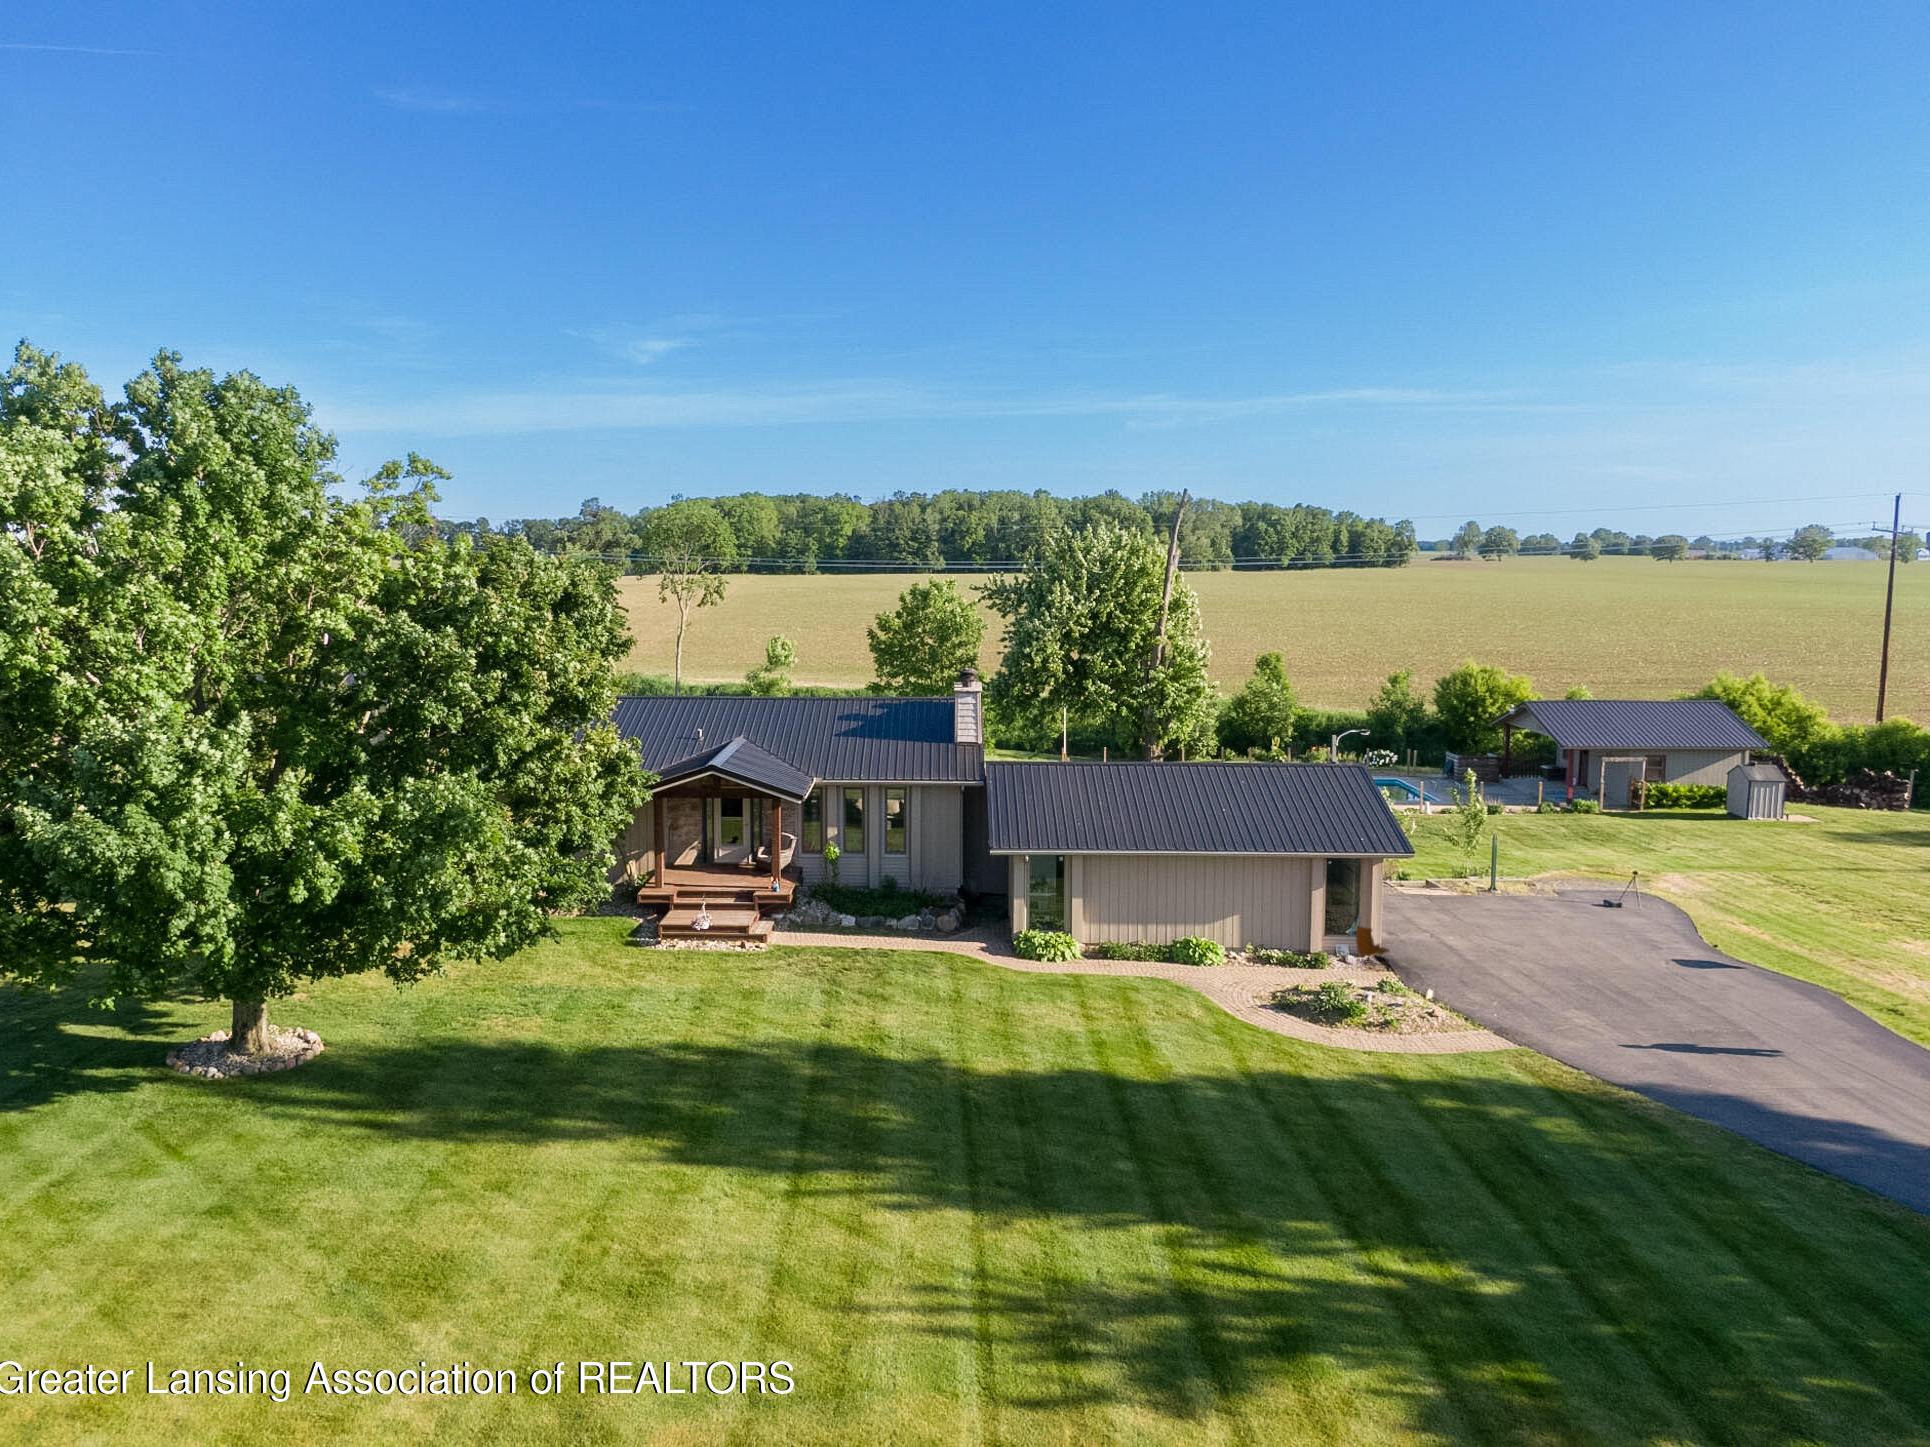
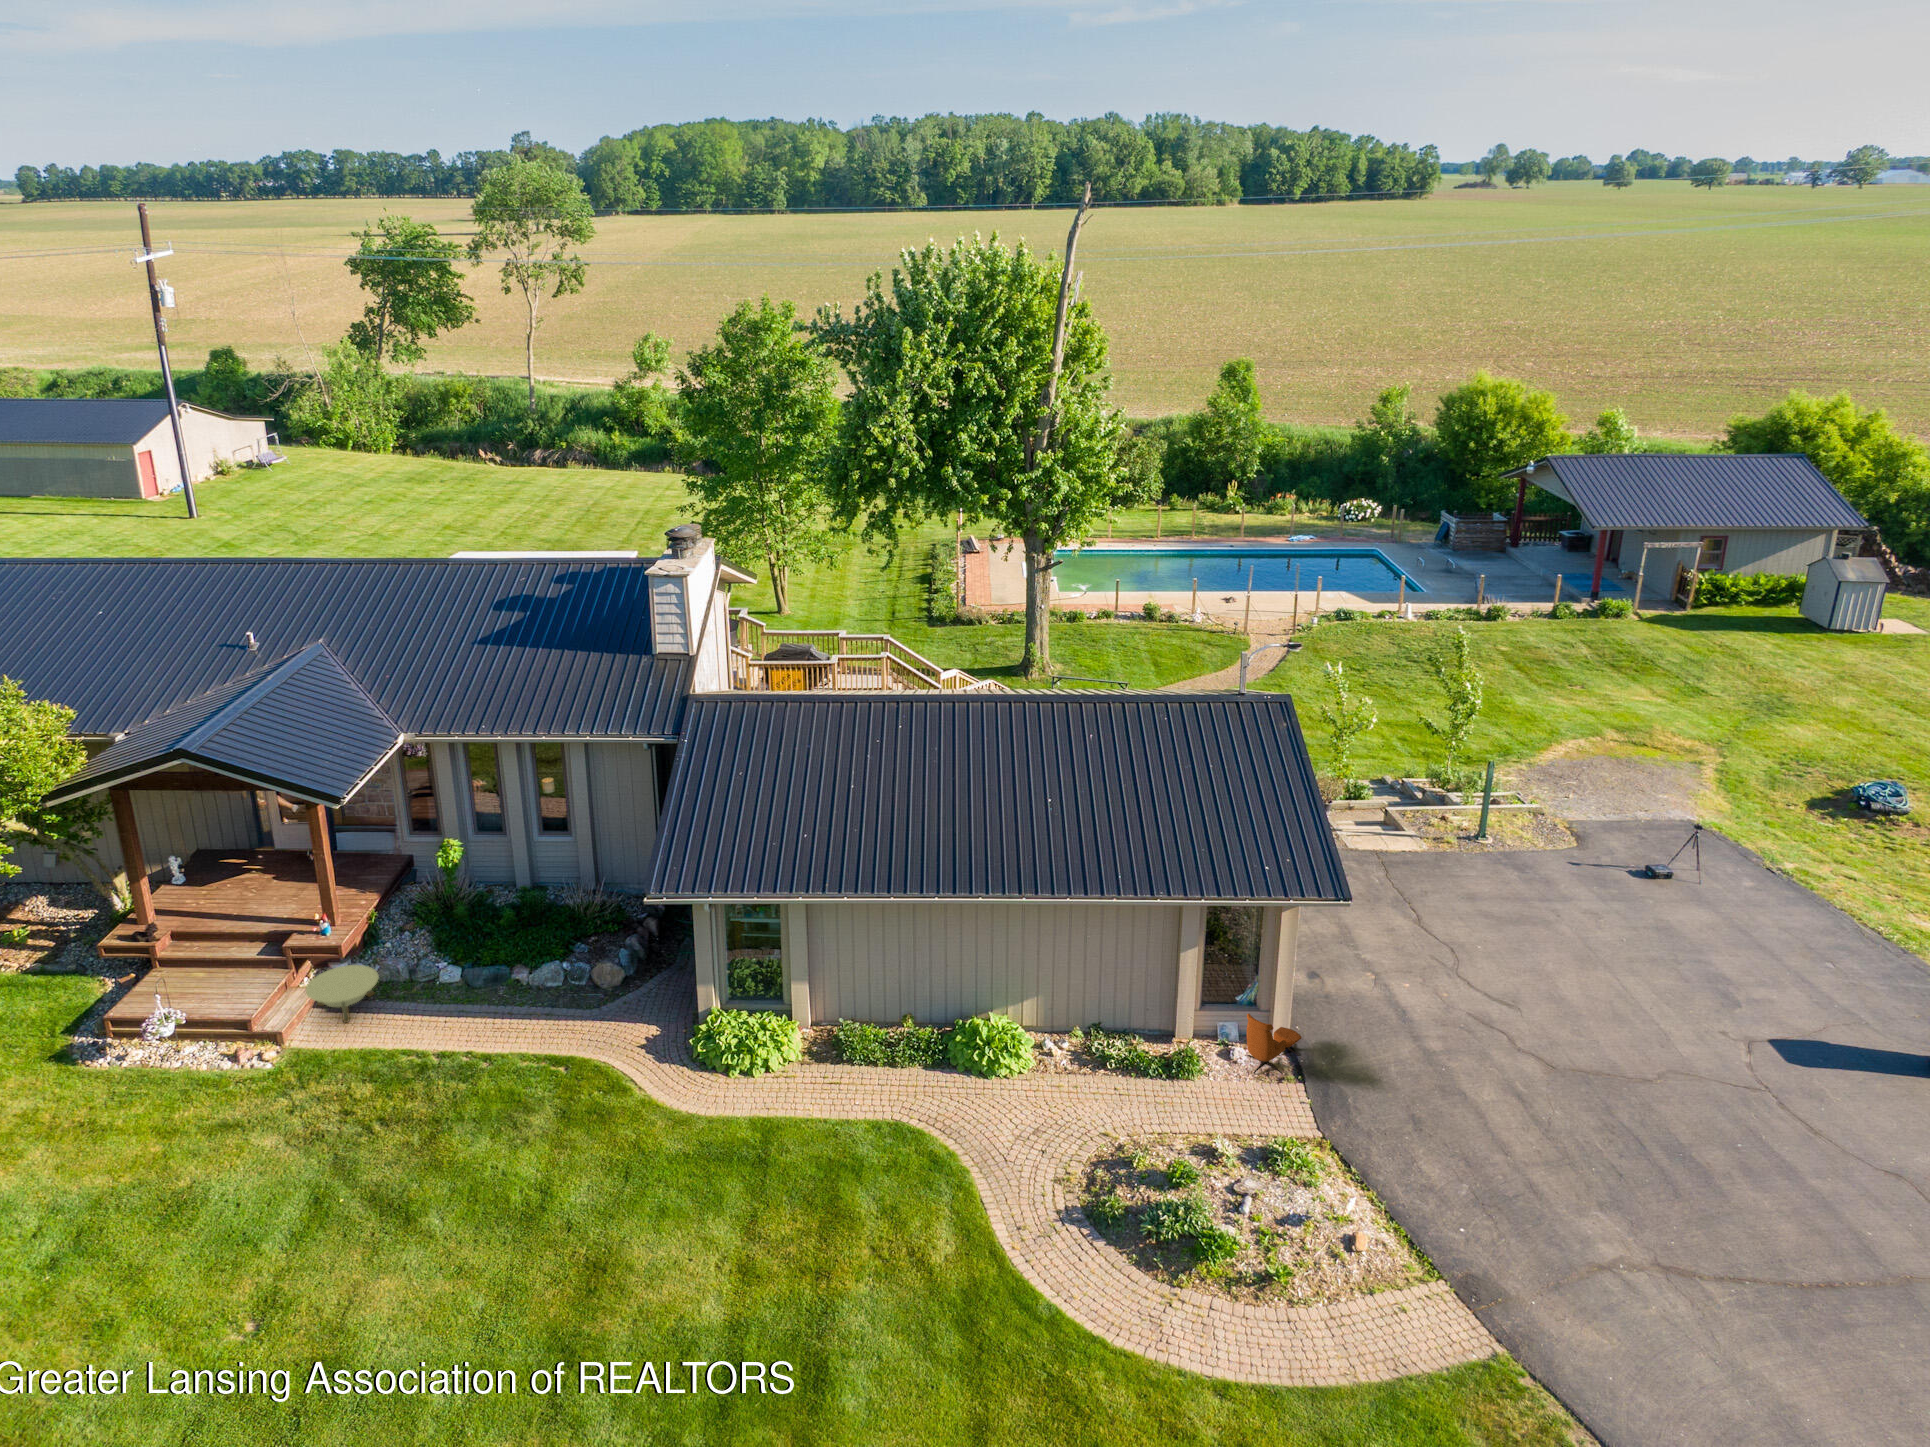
round table: none [768,913,810,940] -> present [306,965,379,1023]

